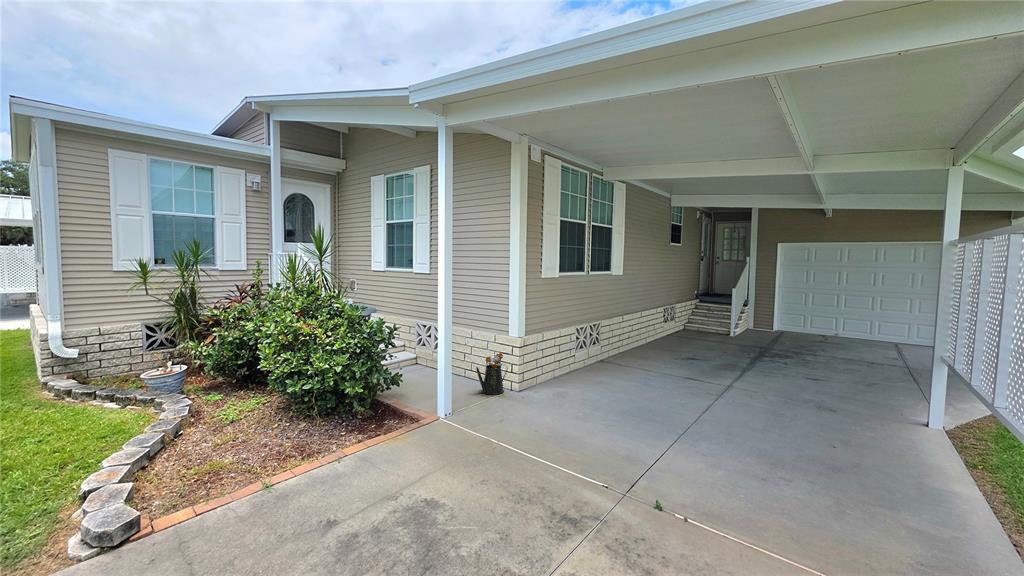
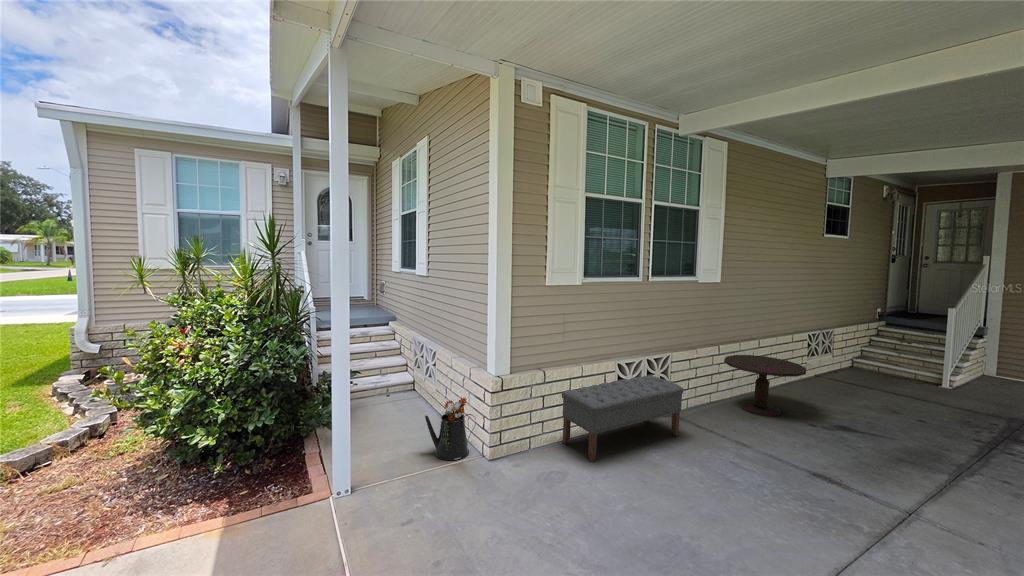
side table: none [627,321,674,357] -> present [724,355,806,416]
bench: none [553,335,617,386] -> present [562,376,684,462]

